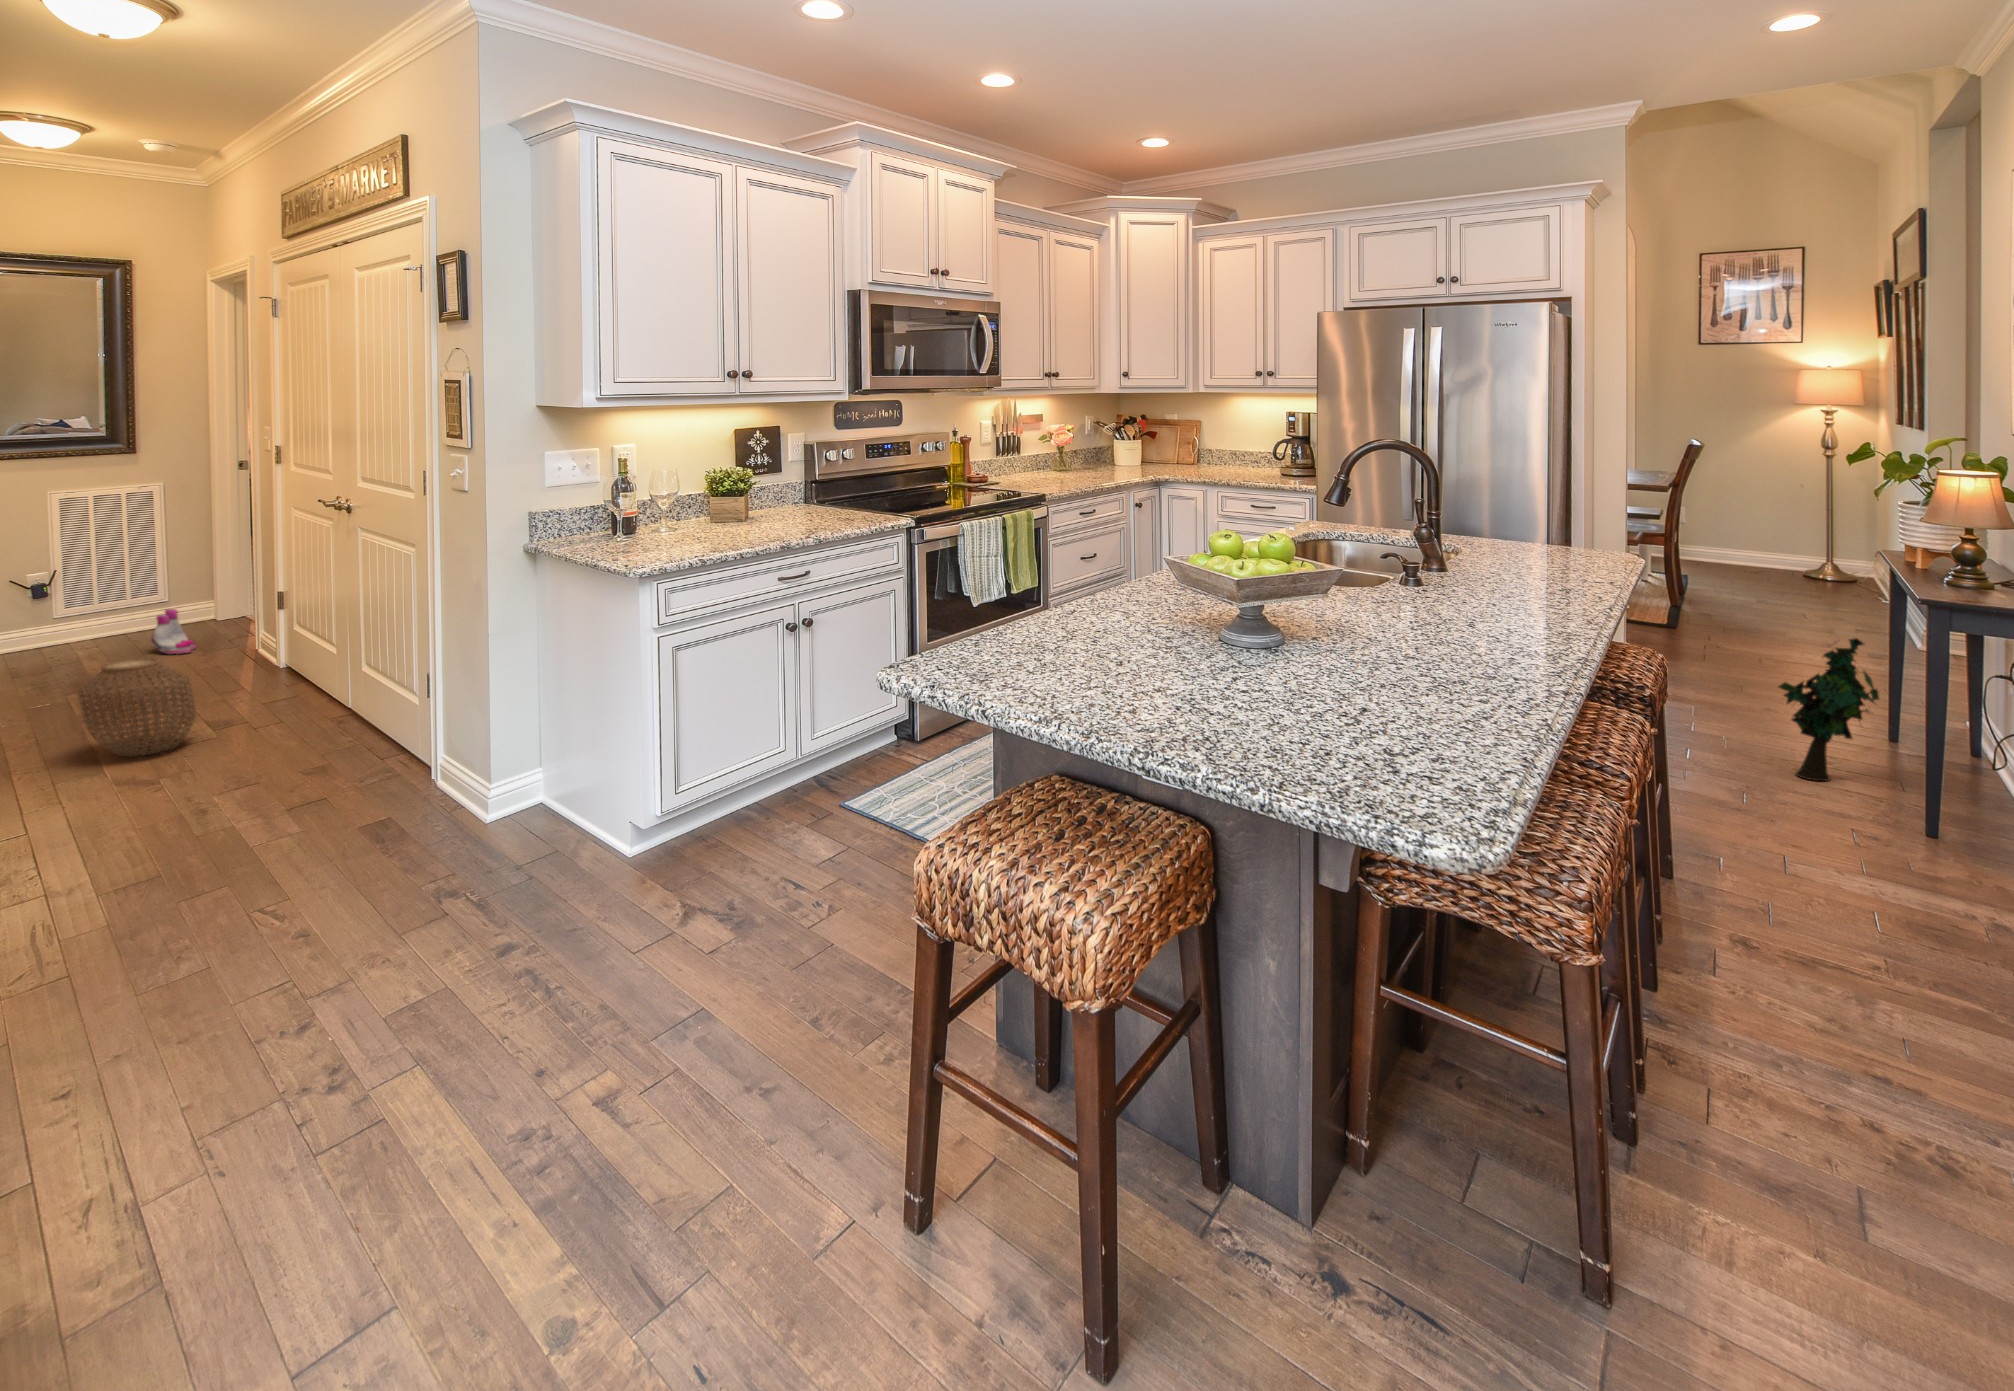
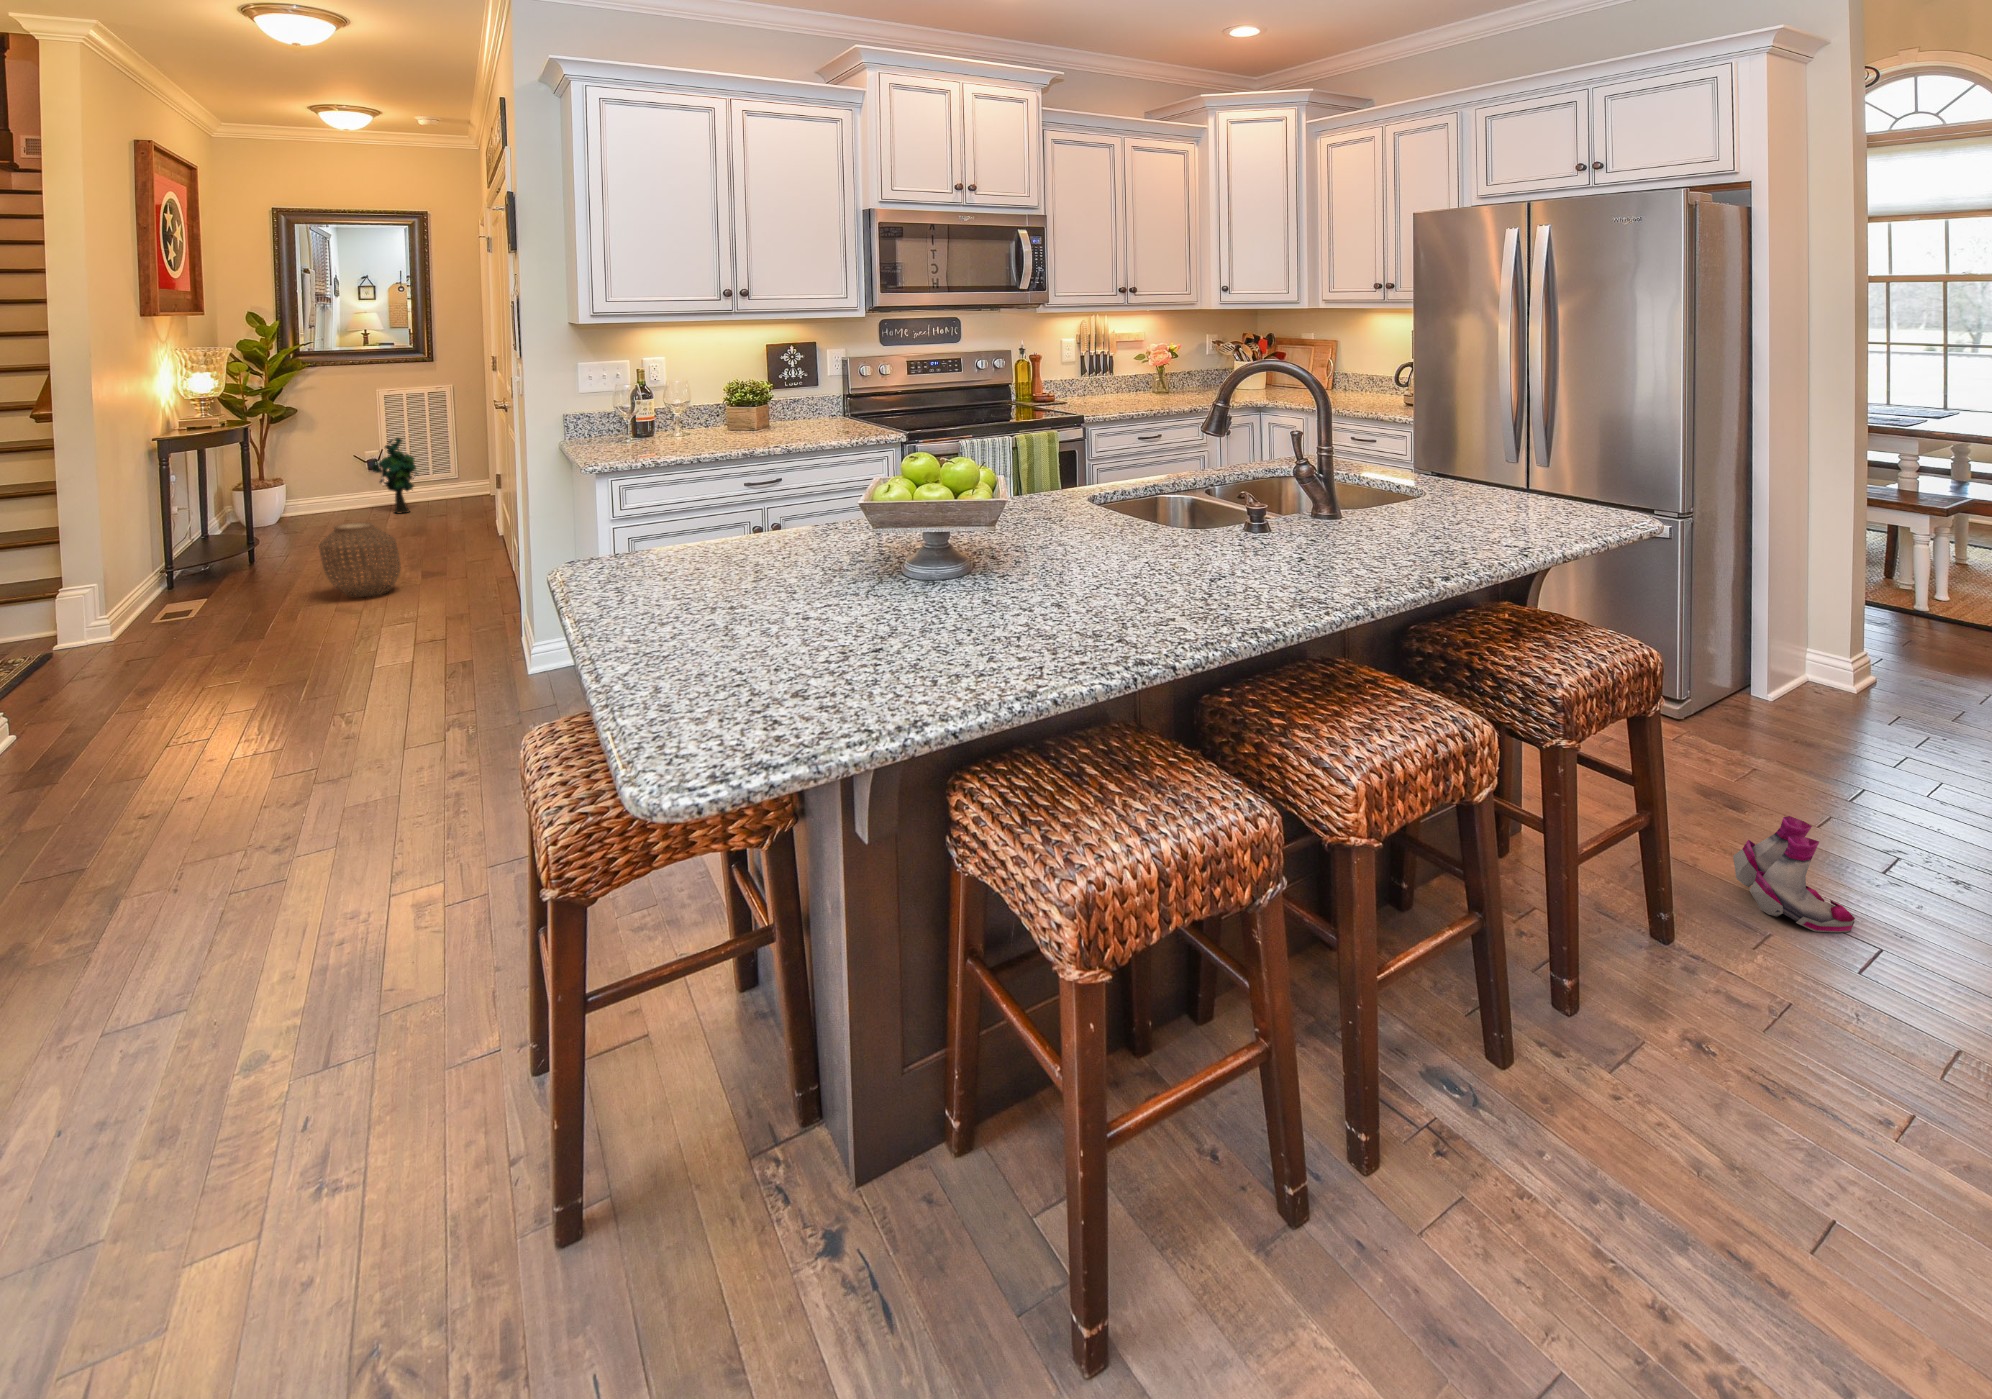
boots: present [151,609,196,654] -> present [1733,816,1855,932]
decorative plant: present [1777,638,1879,781] -> present [372,438,418,513]

